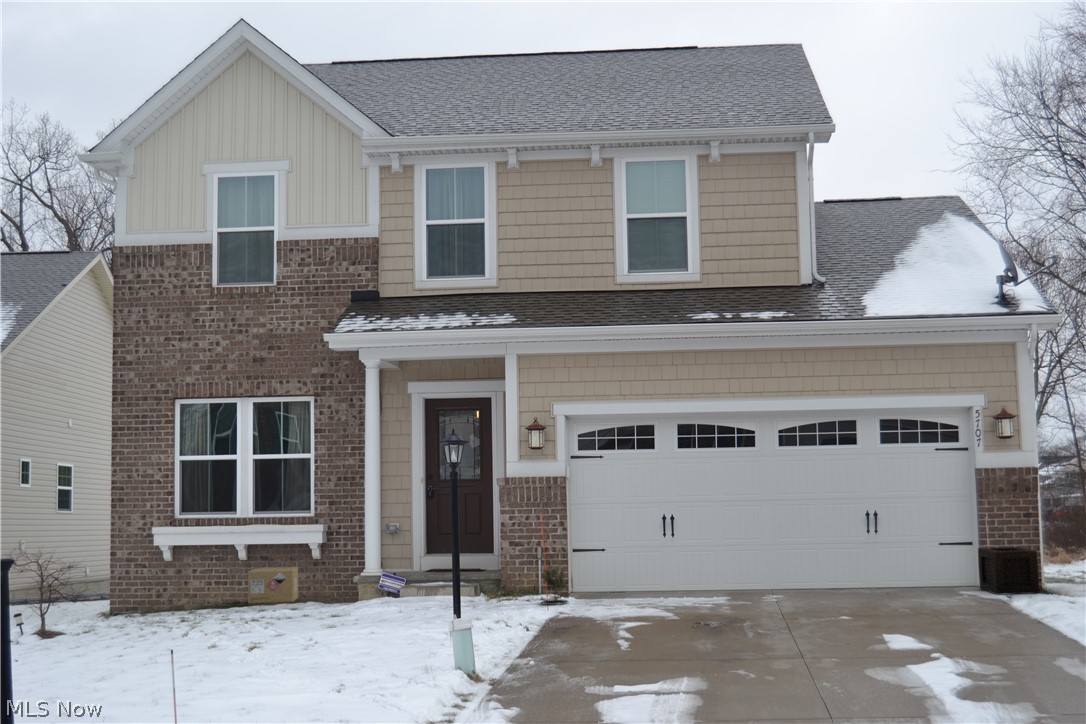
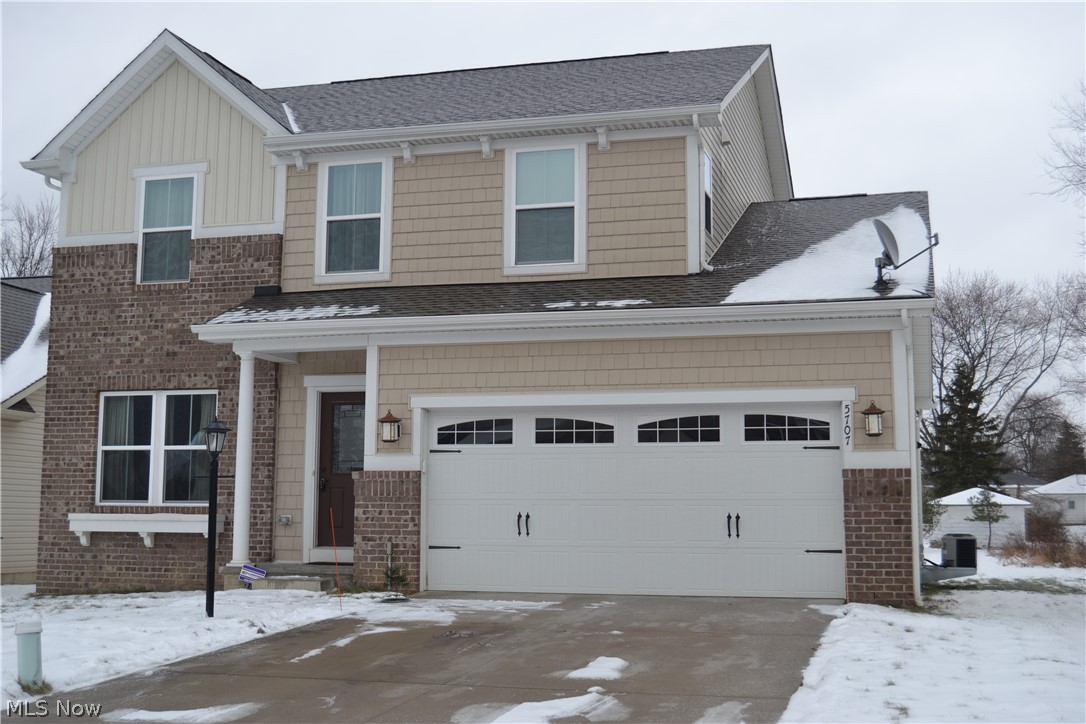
wooden crate: present [978,547,1039,595] -> none [854,563,910,617]
cardboard box: present [248,567,298,603] -> none [140,555,195,589]

